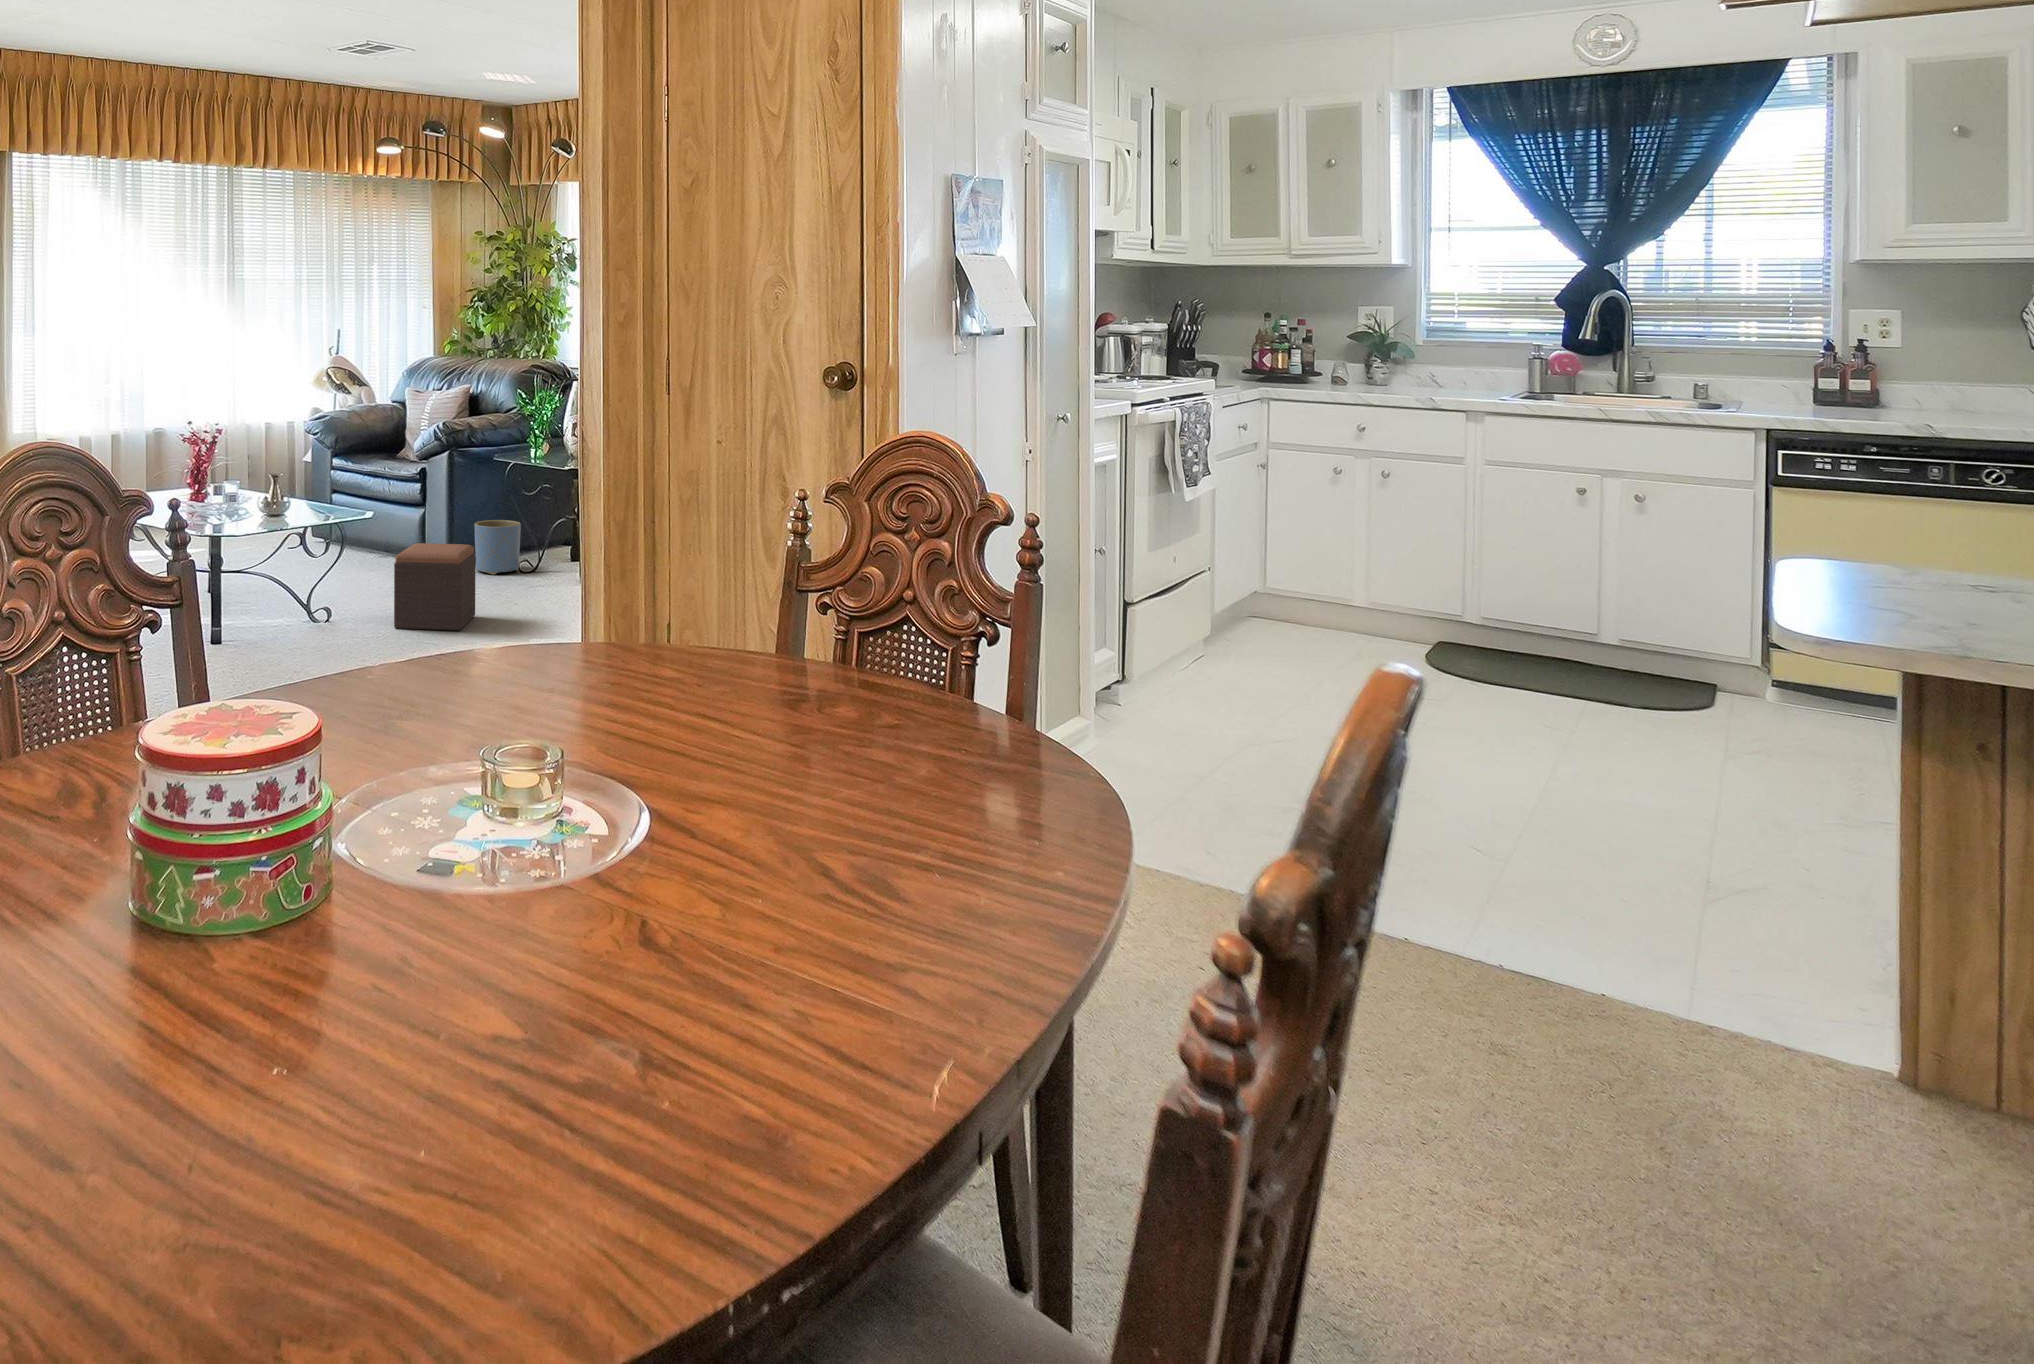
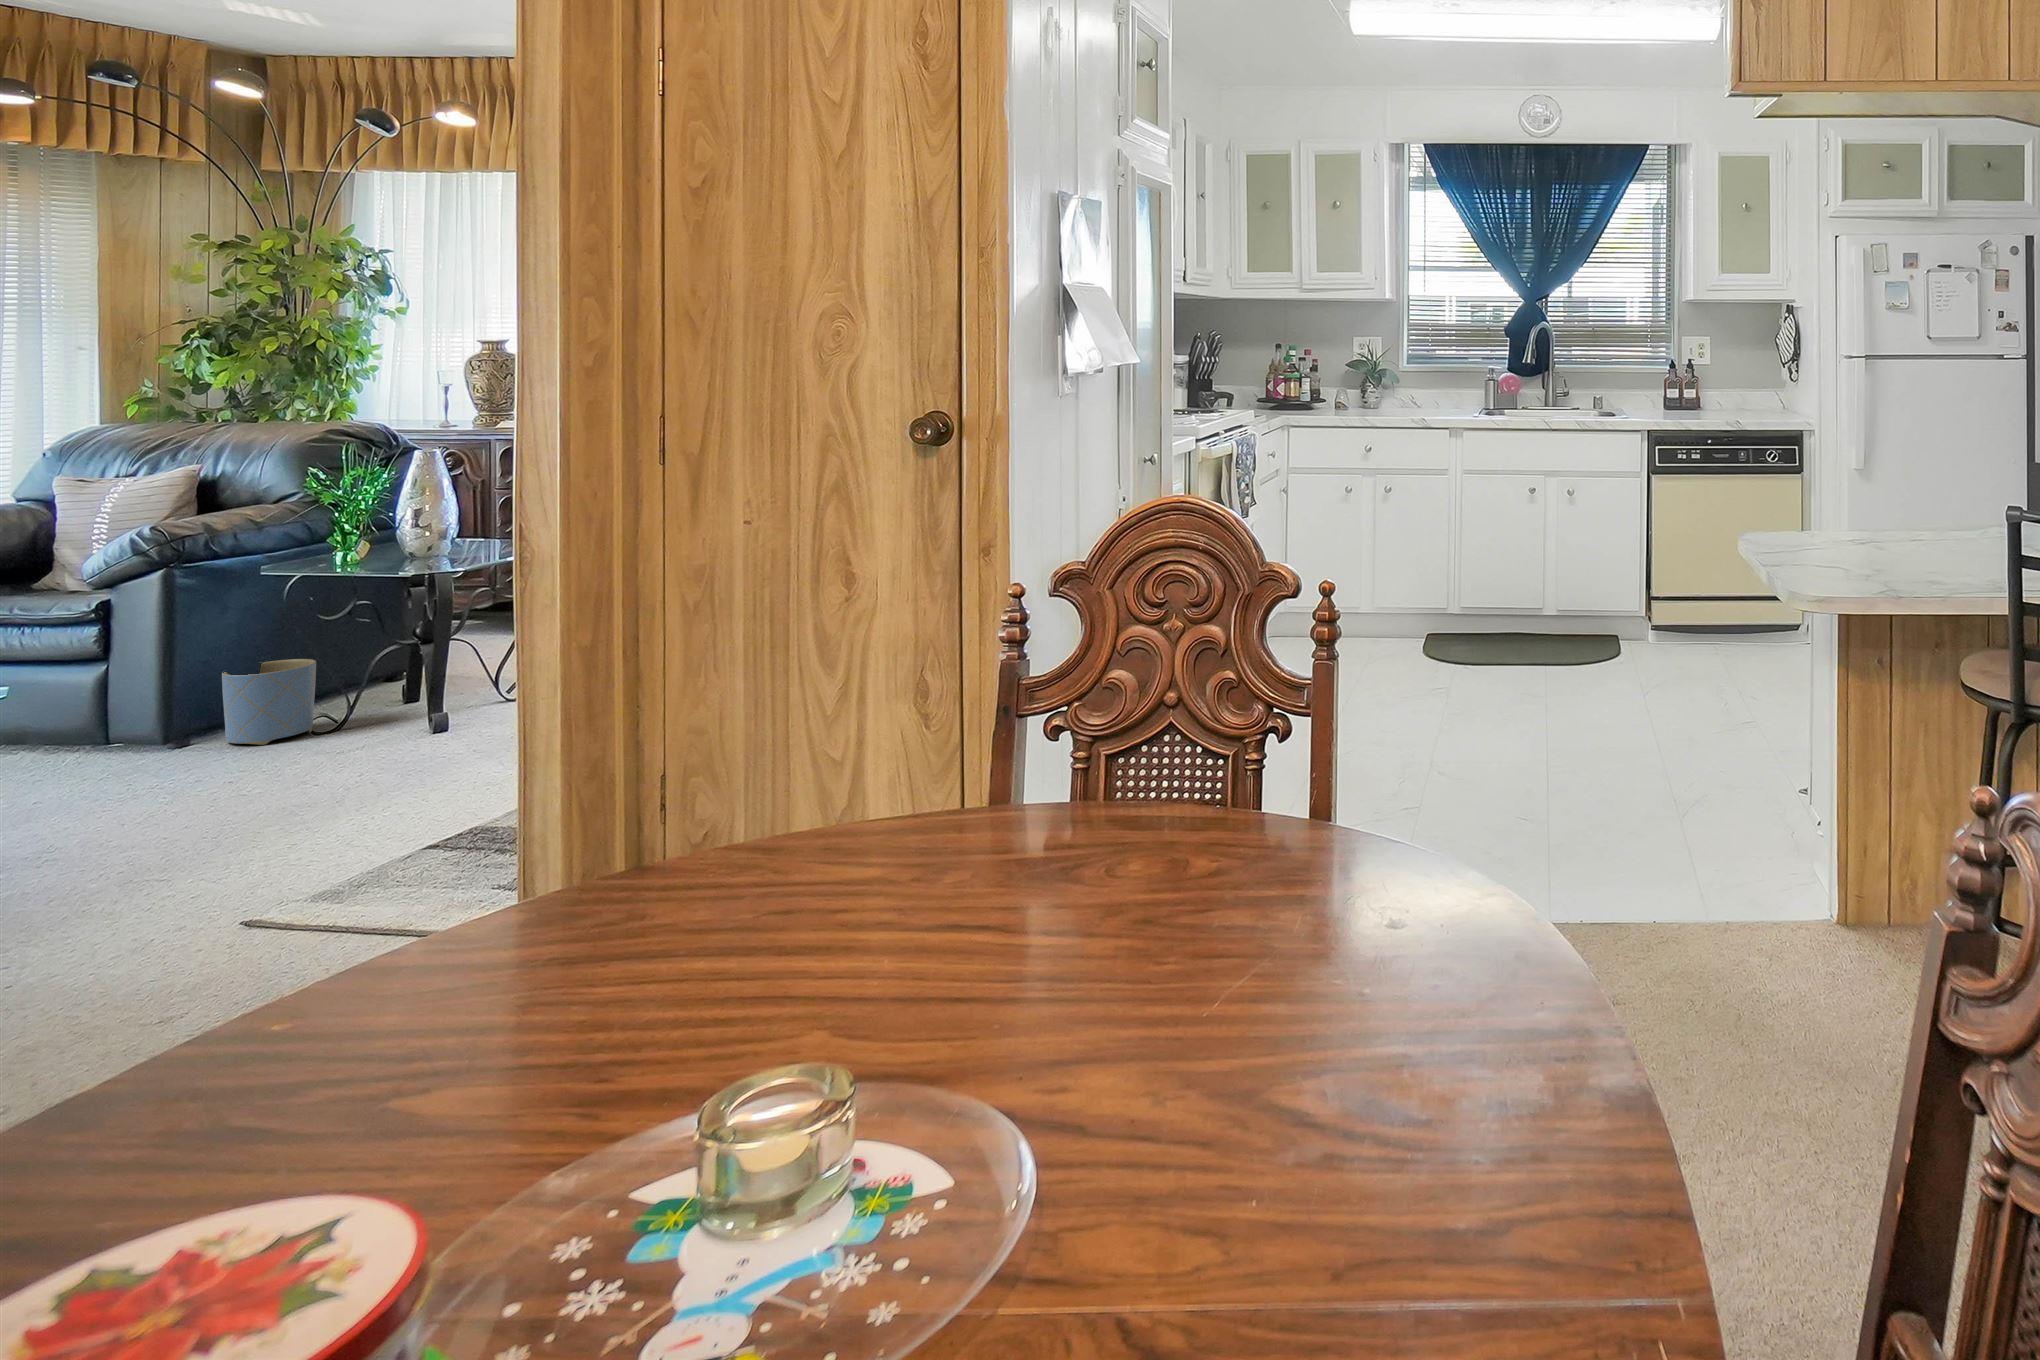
footstool: present [394,543,475,631] -> none [65,710,243,870]

